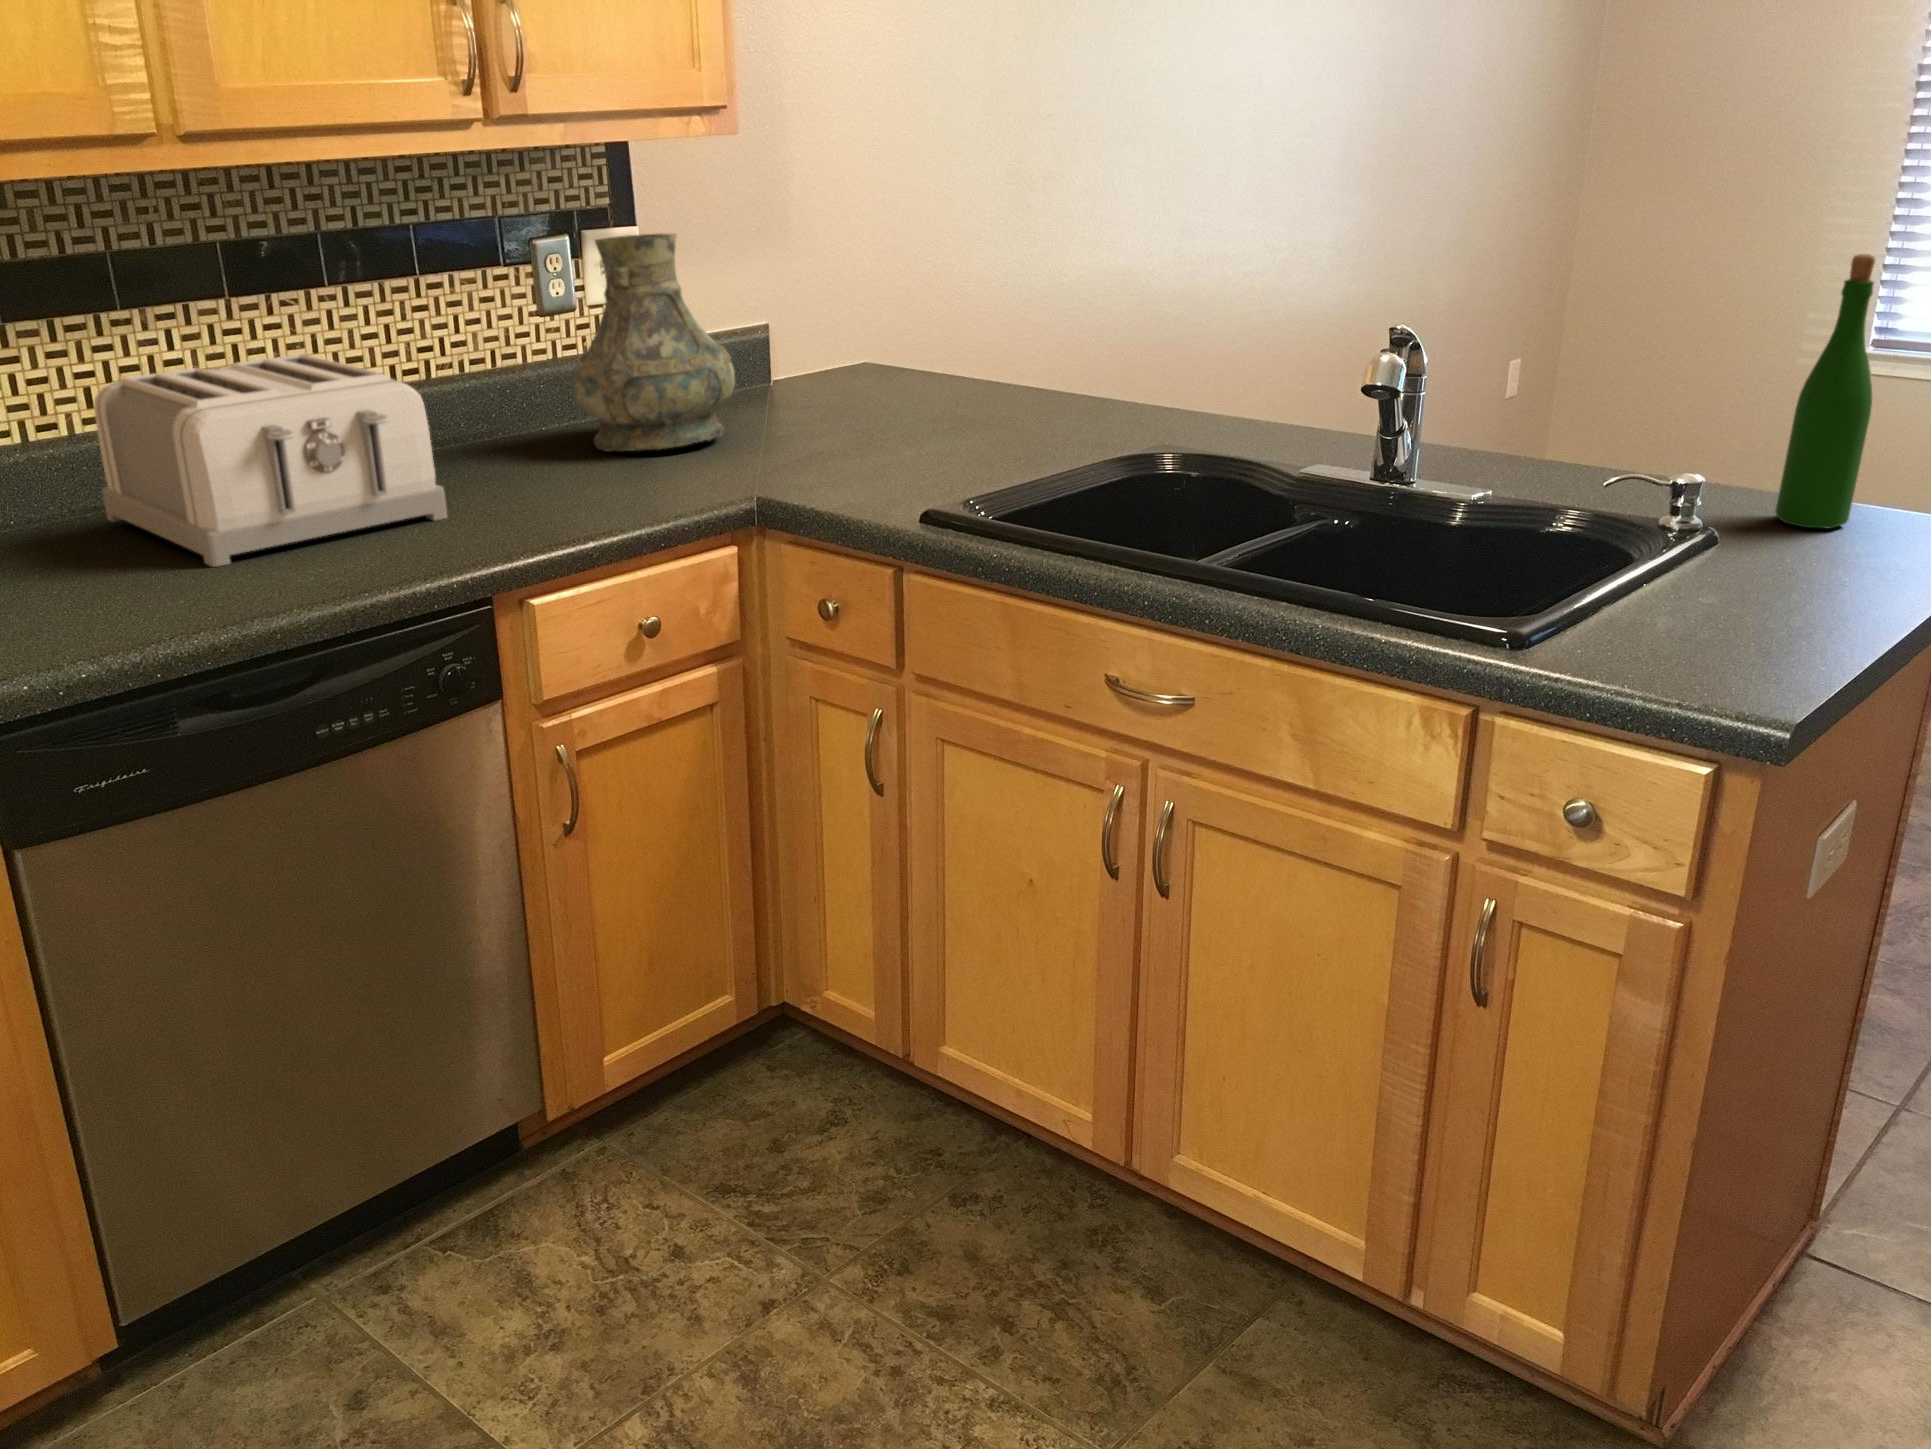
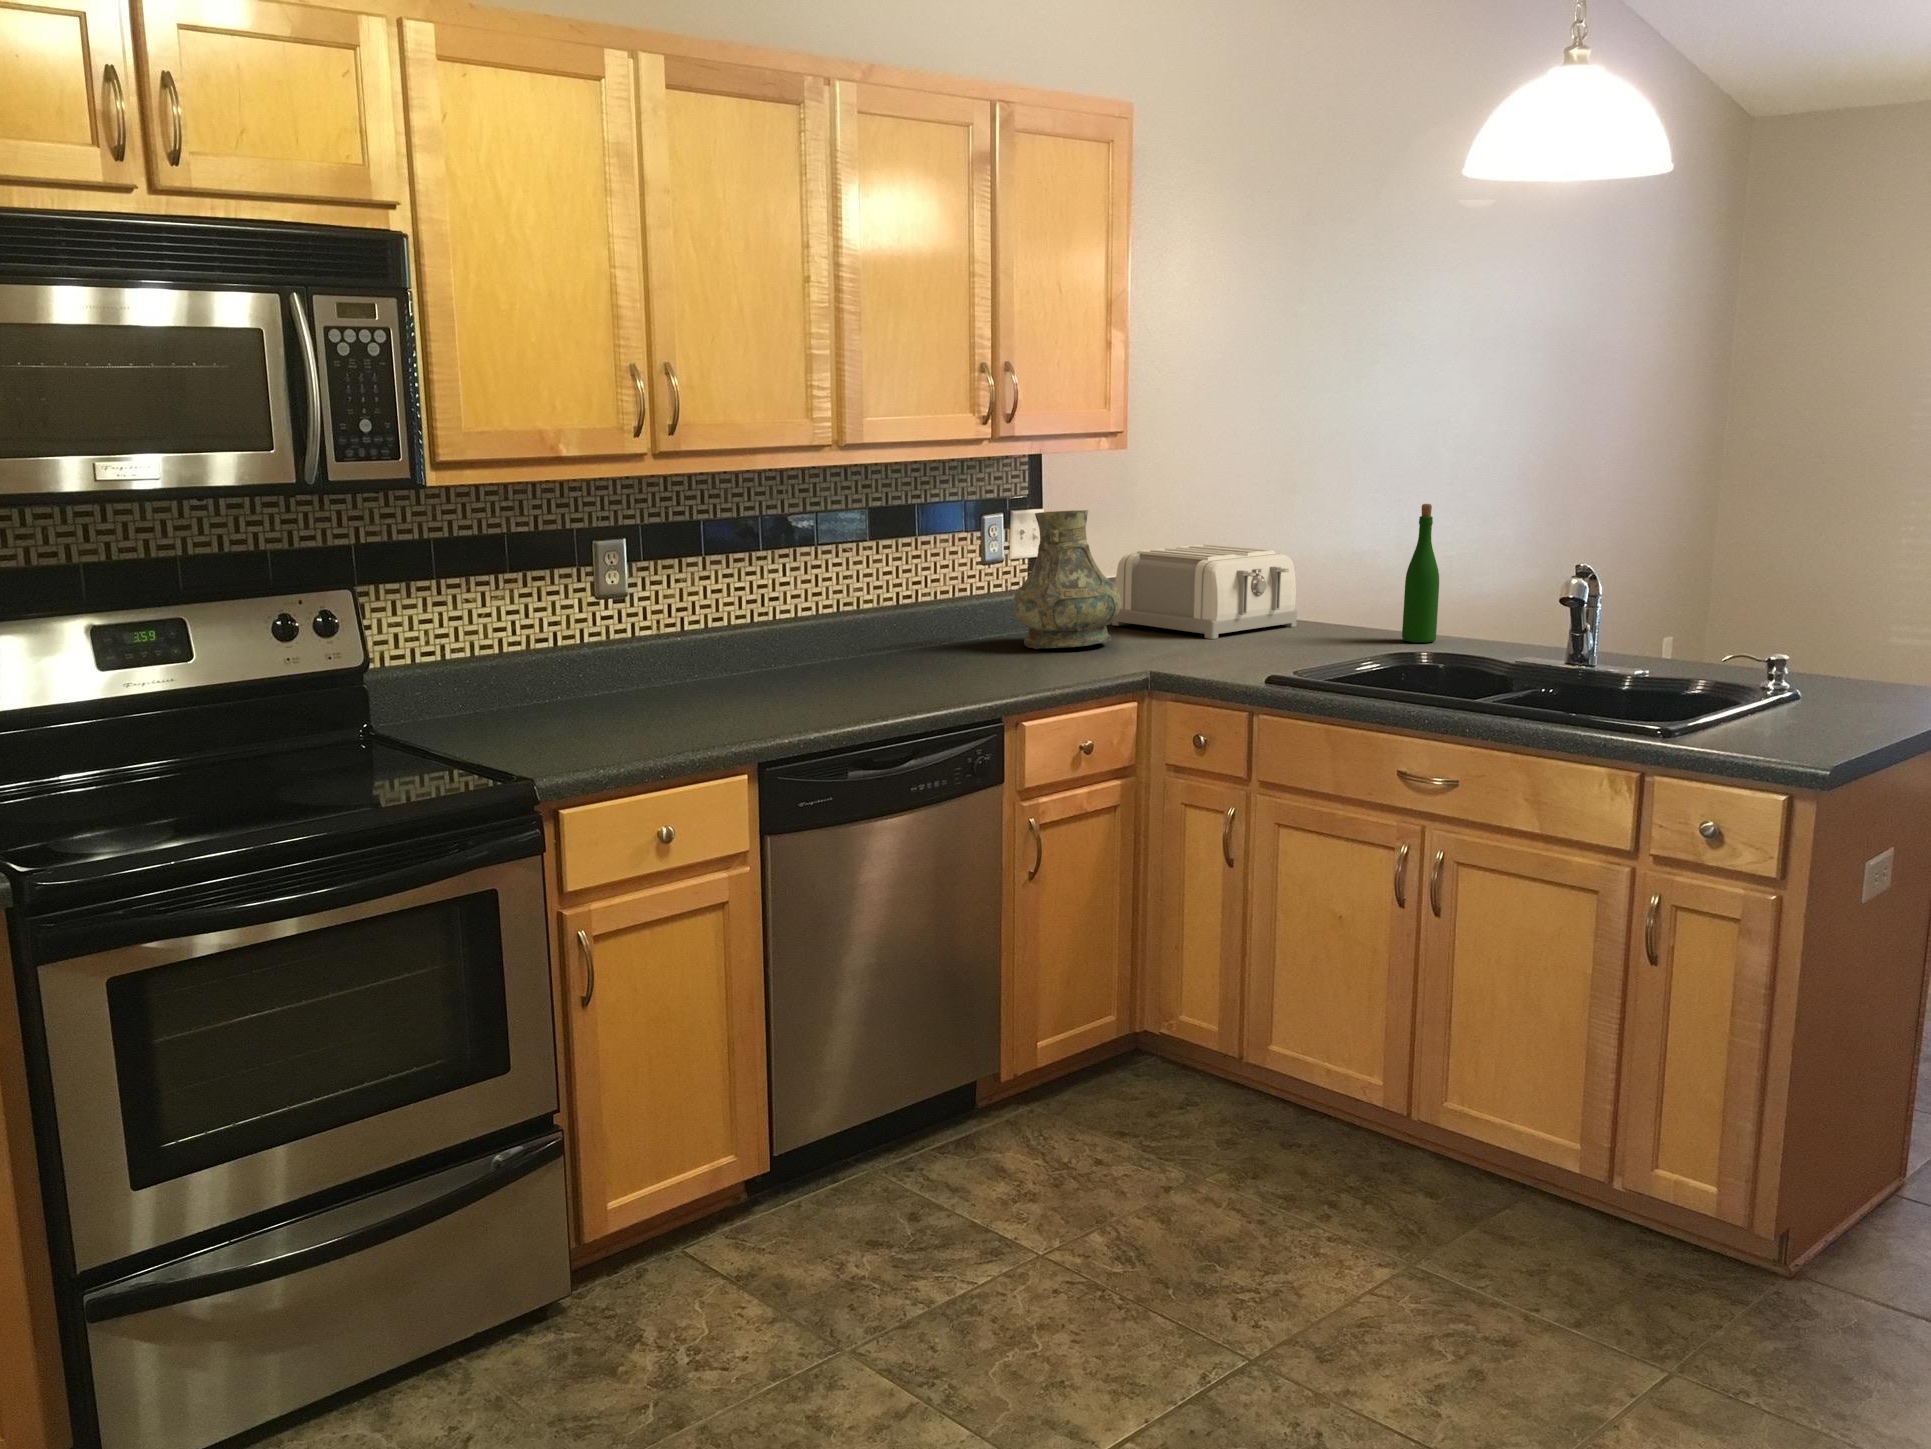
wine bottle: present [1775,254,1875,528] -> present [1402,504,1439,643]
toaster: present [94,354,448,567] -> present [1112,544,1297,639]

